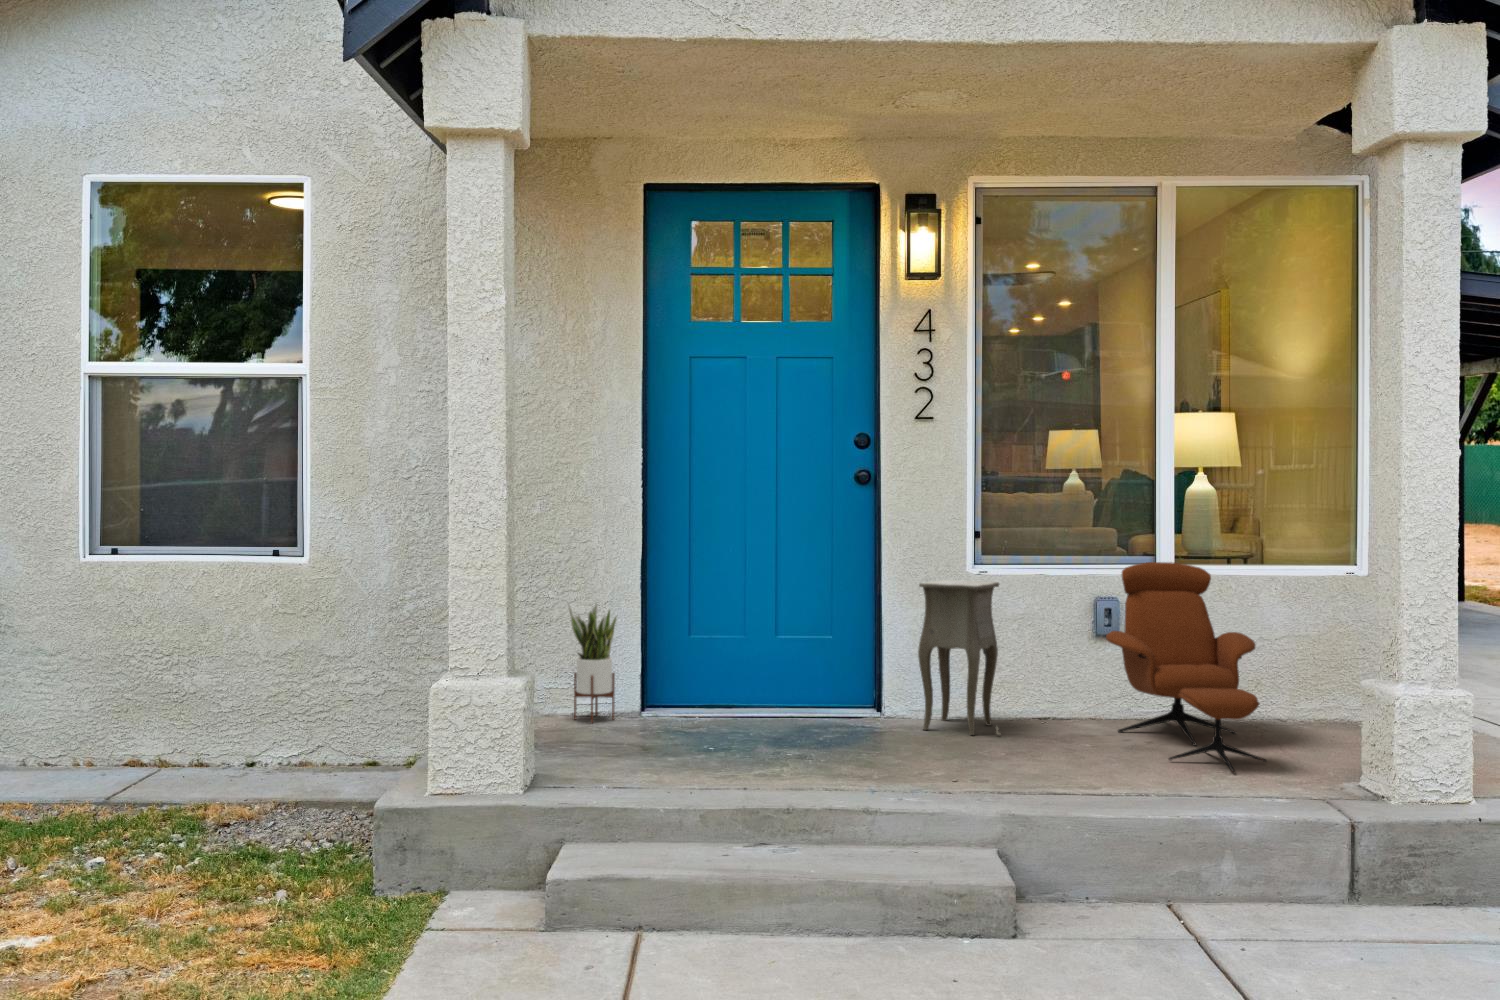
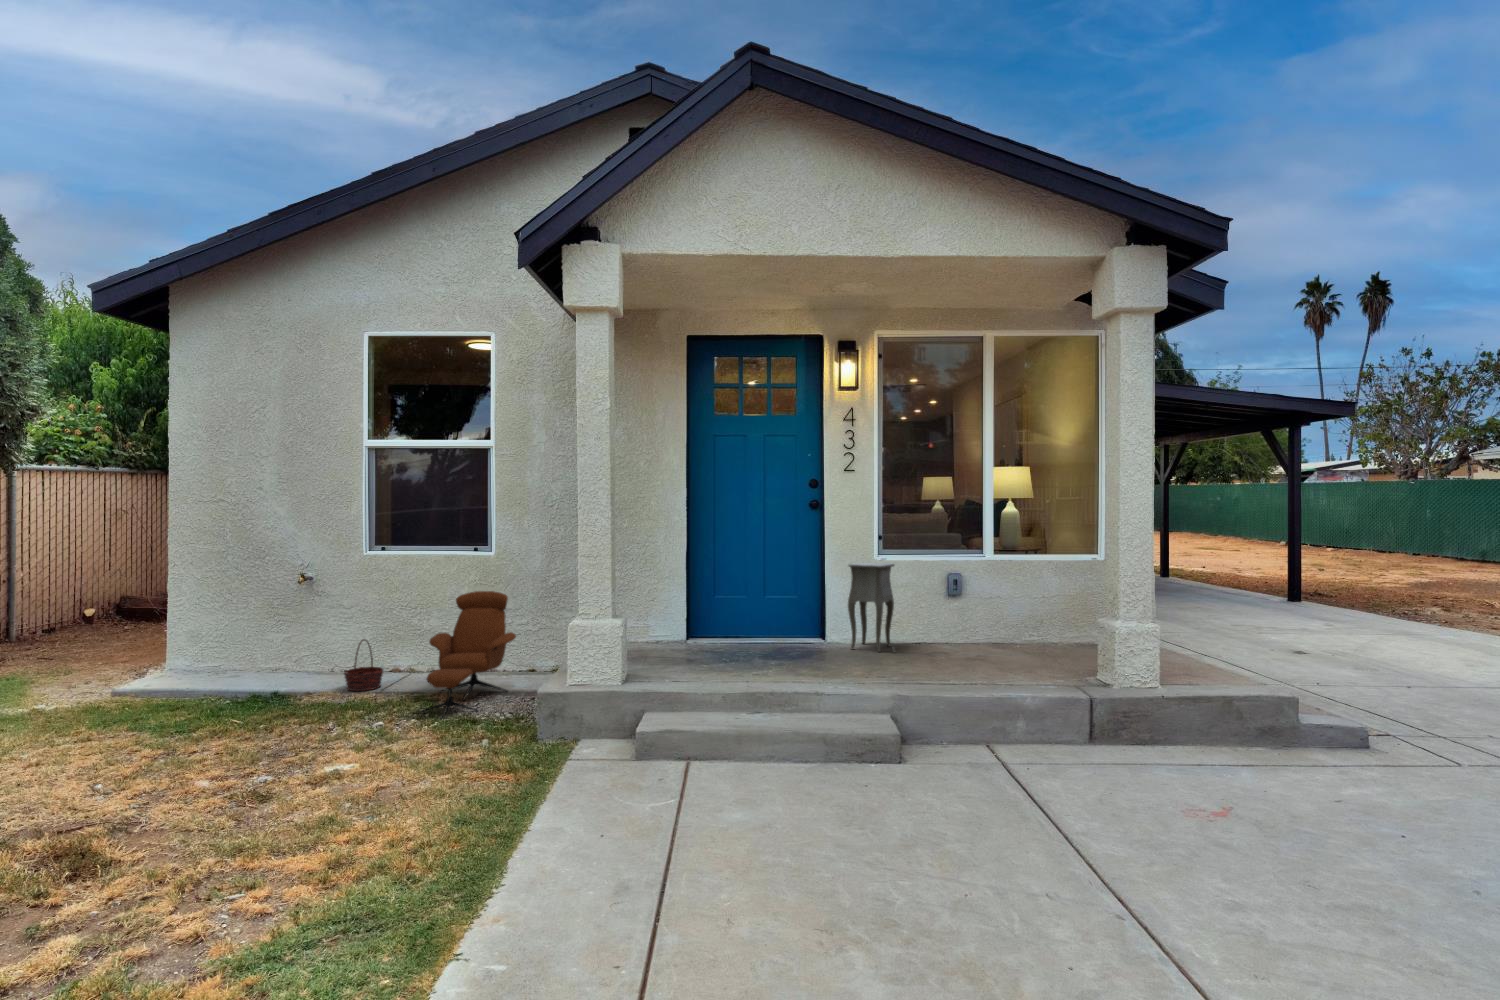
lounge chair: present [1106,562,1266,772] -> present [423,591,516,718]
potted plant: present [568,602,617,723] -> none [645,576,674,646]
basket: none [43,709,115,800] -> present [344,639,383,691]

